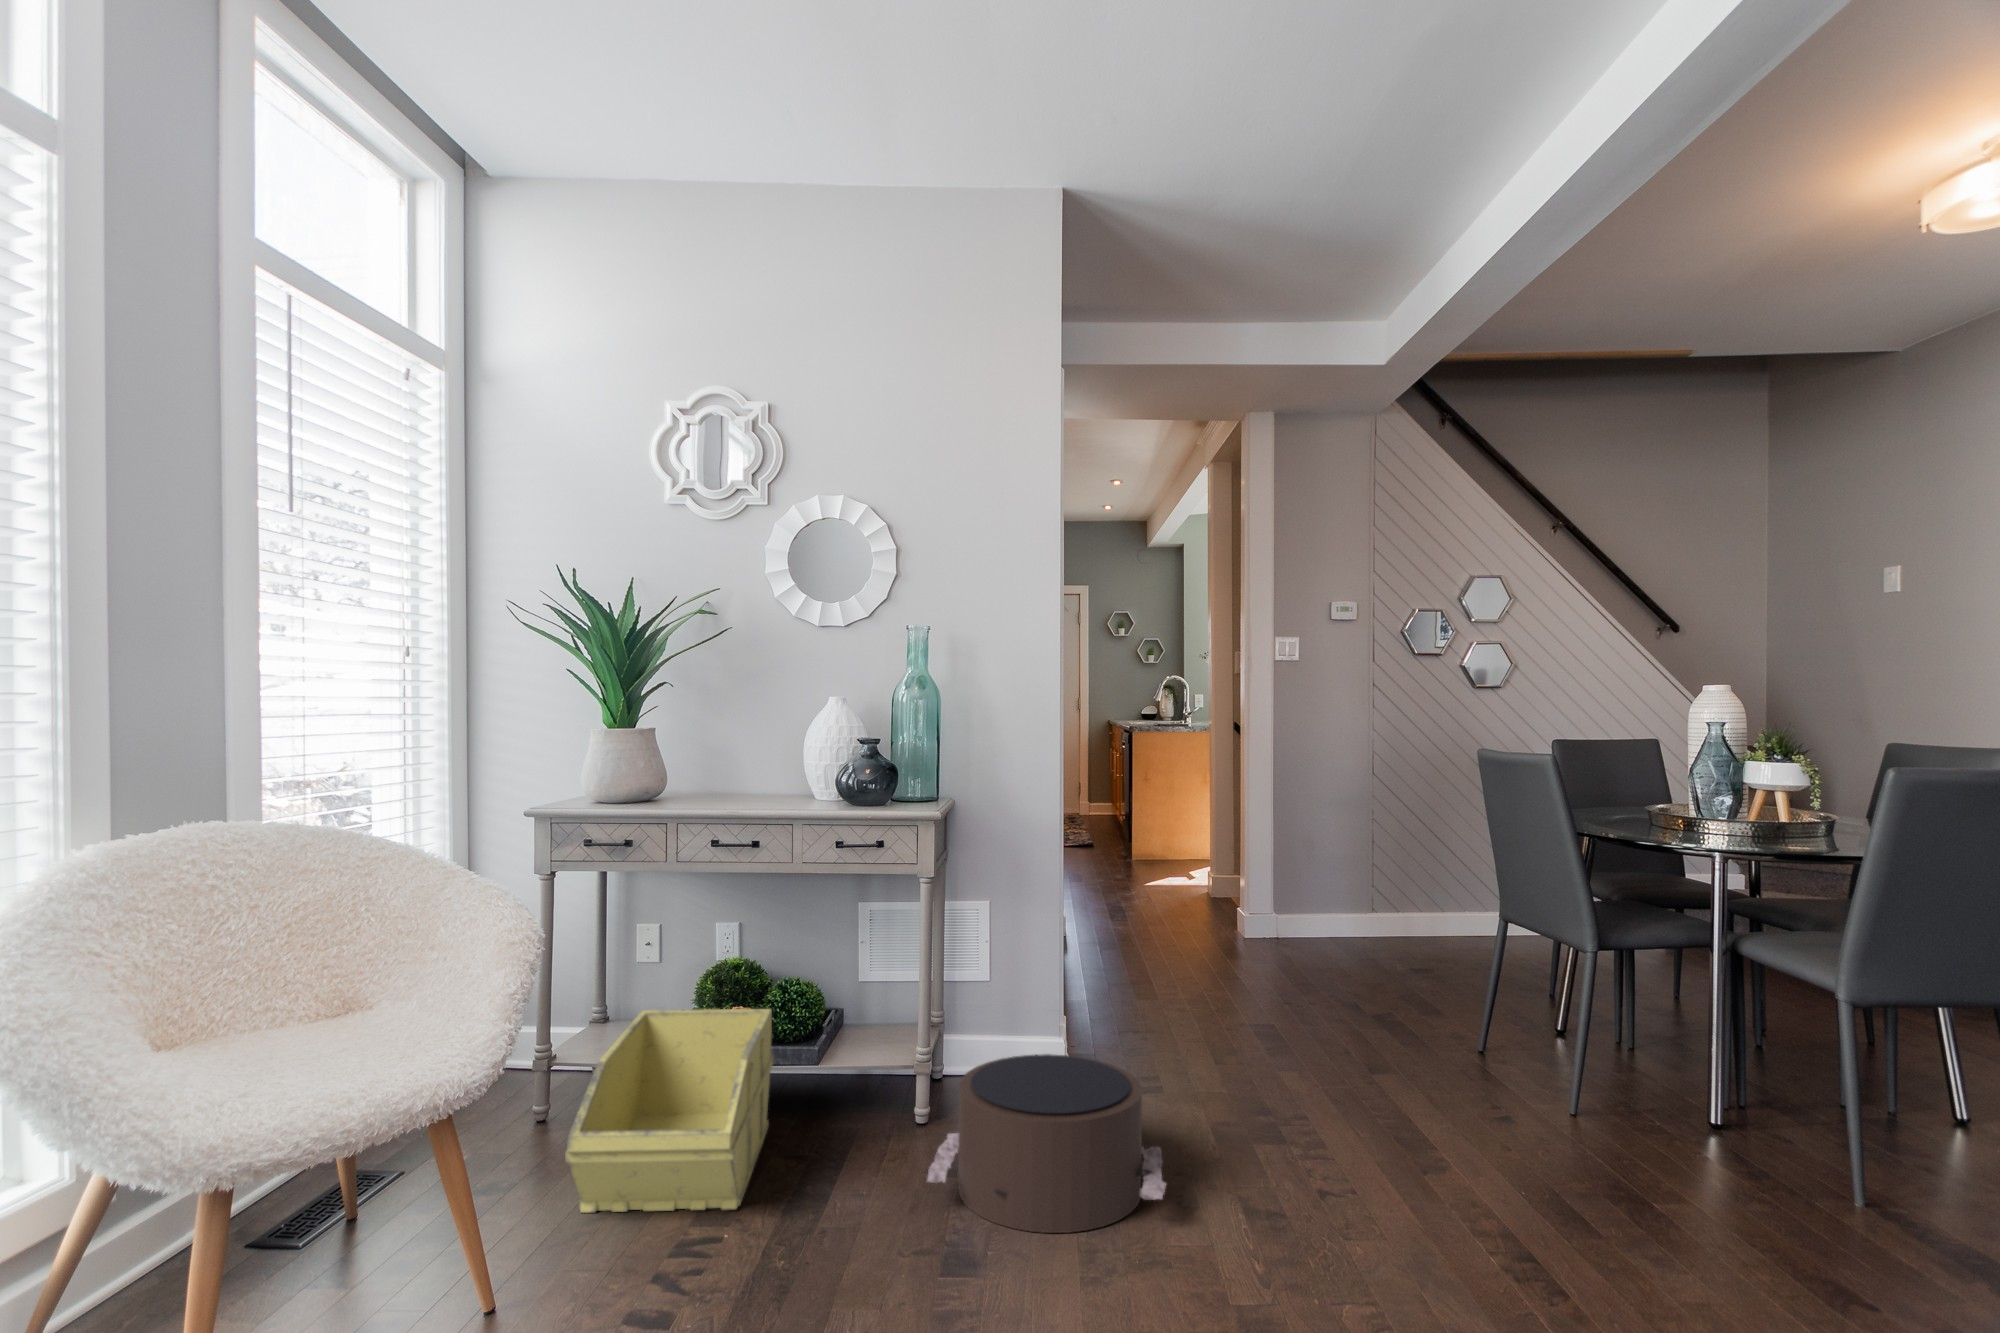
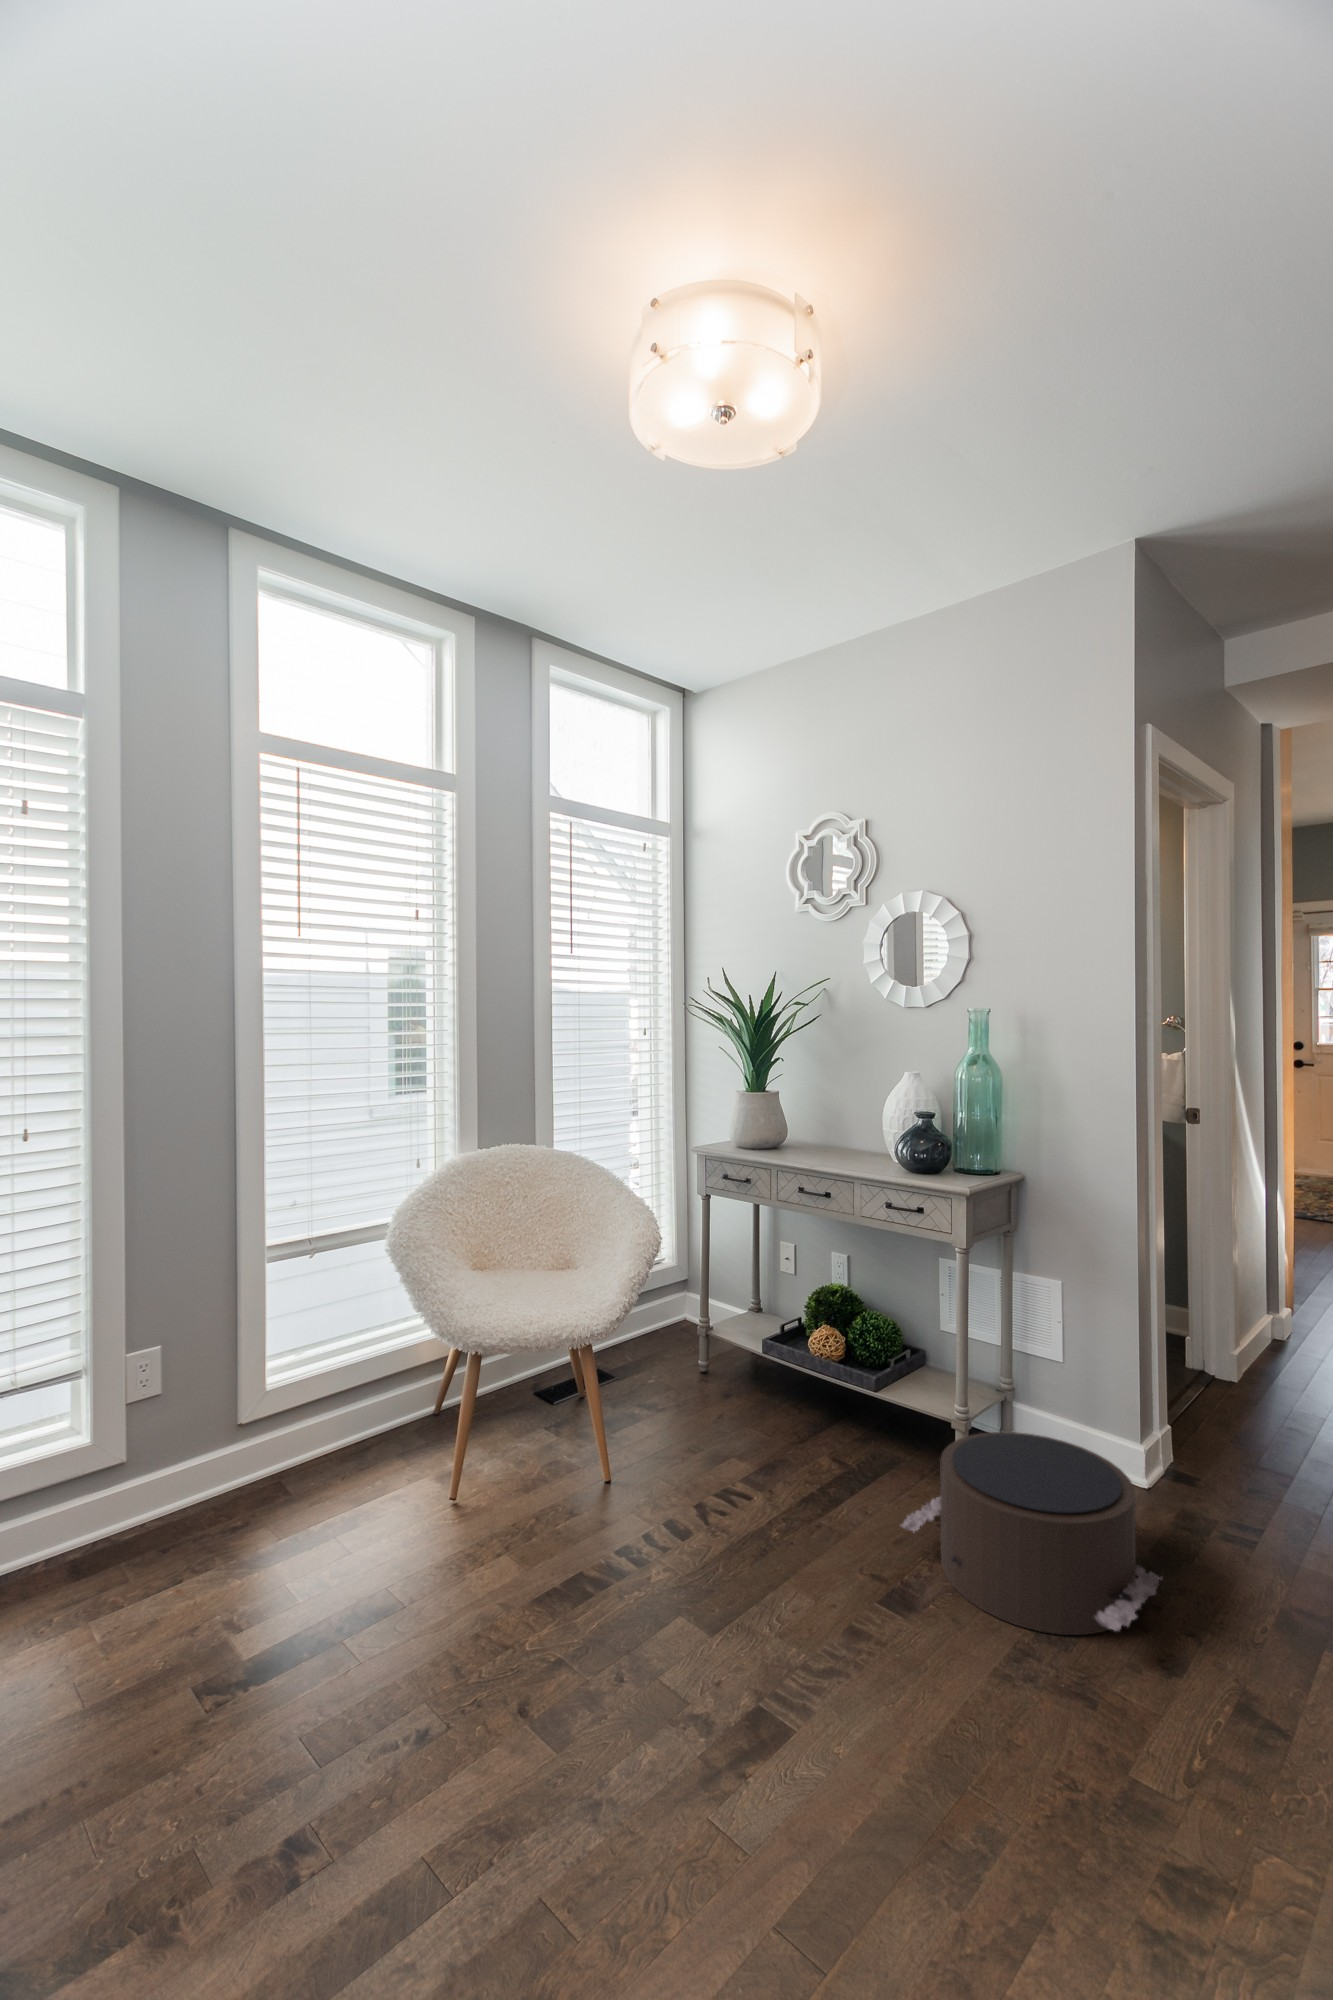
storage bin: present [565,1009,773,1213] -> none [638,1314,842,1494]

